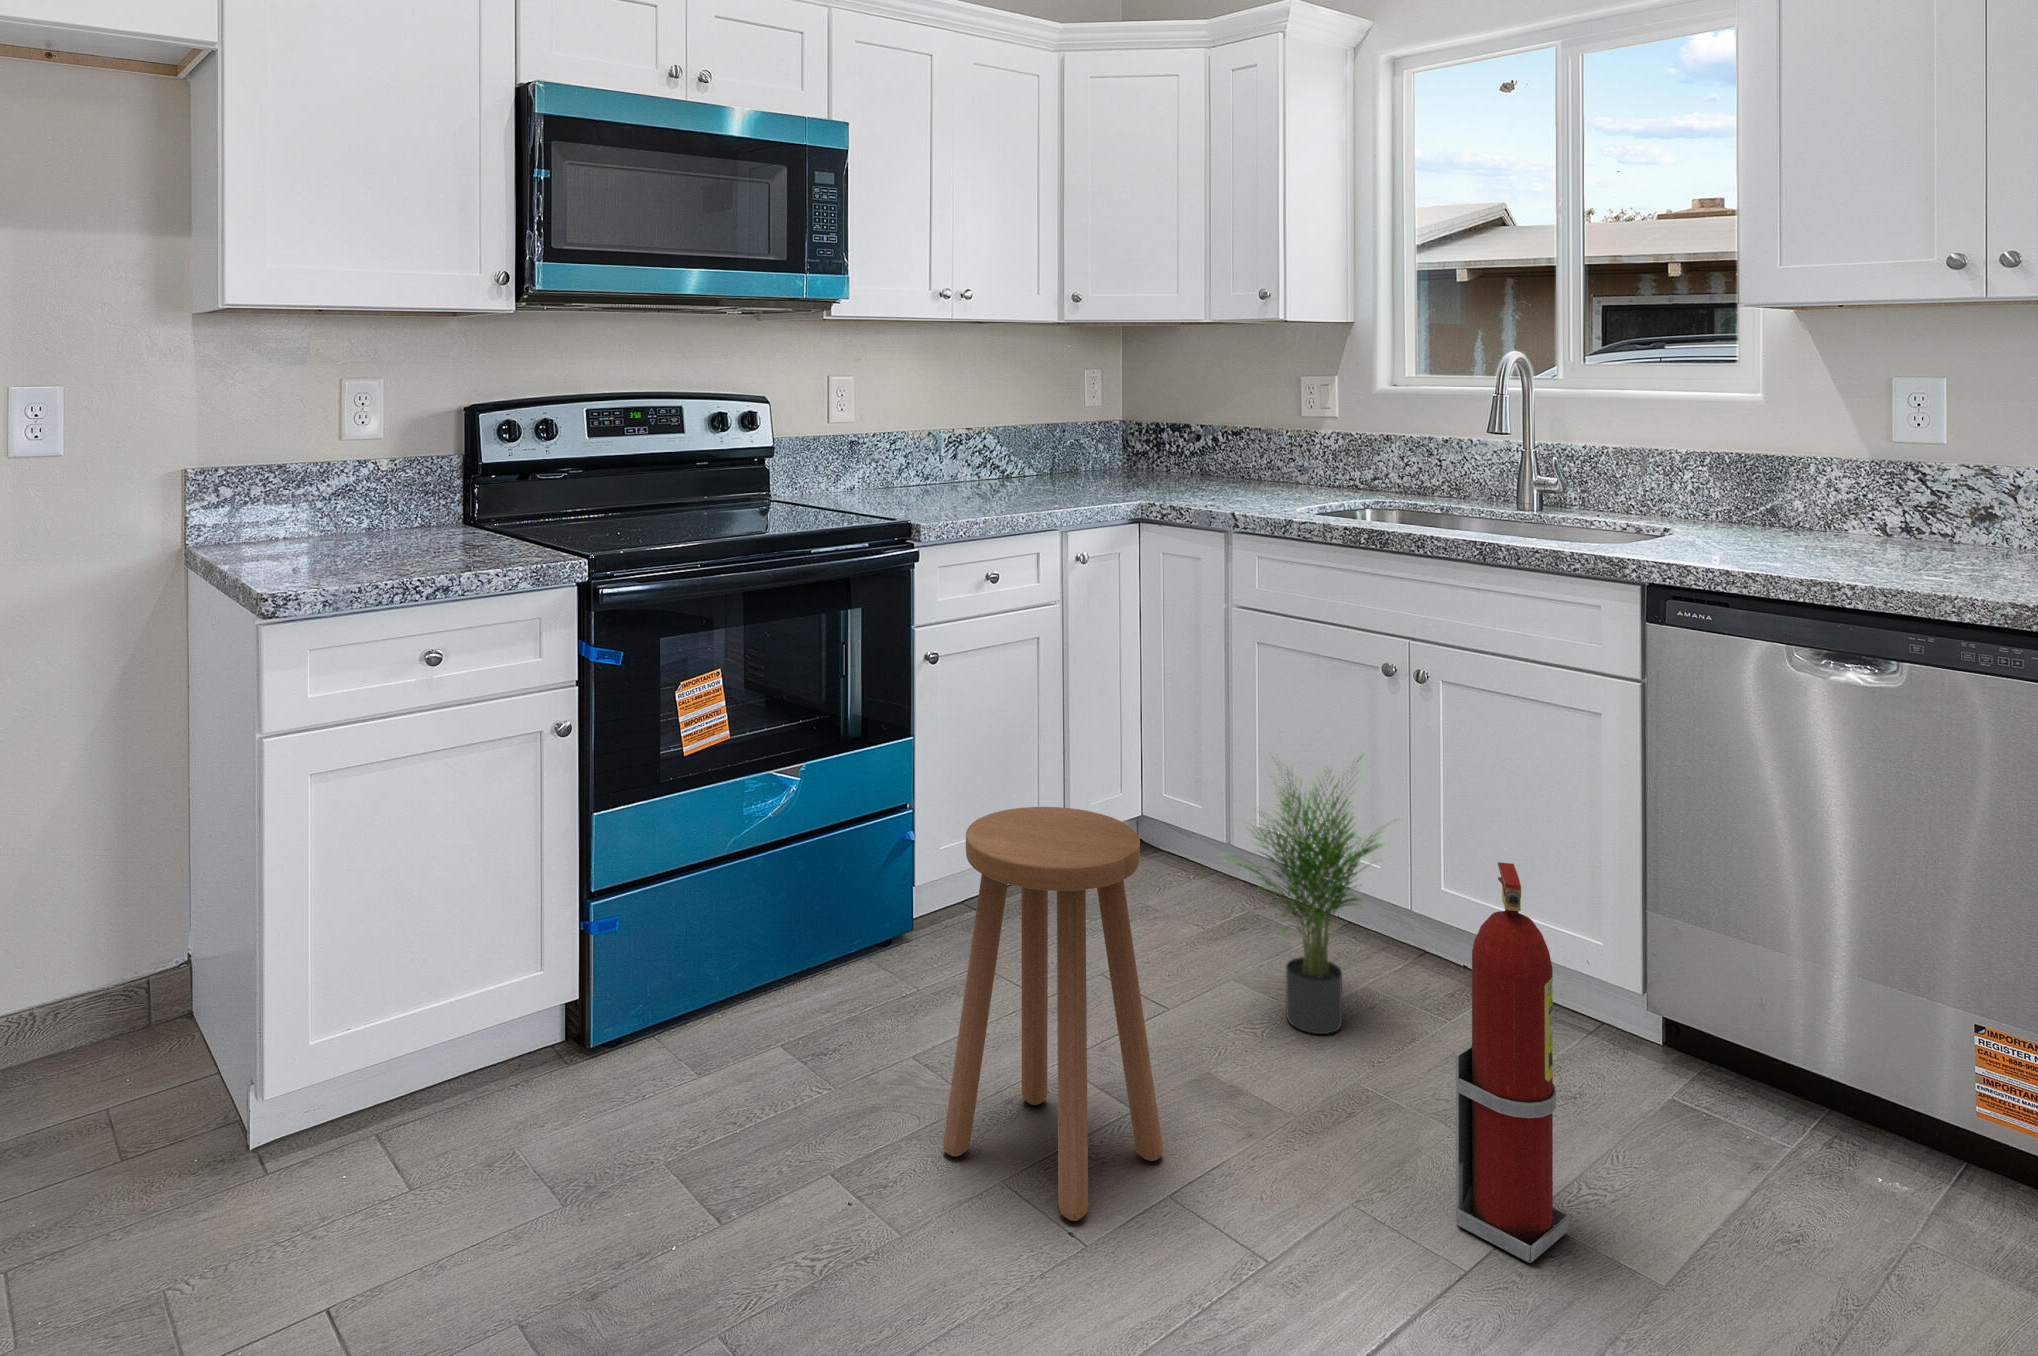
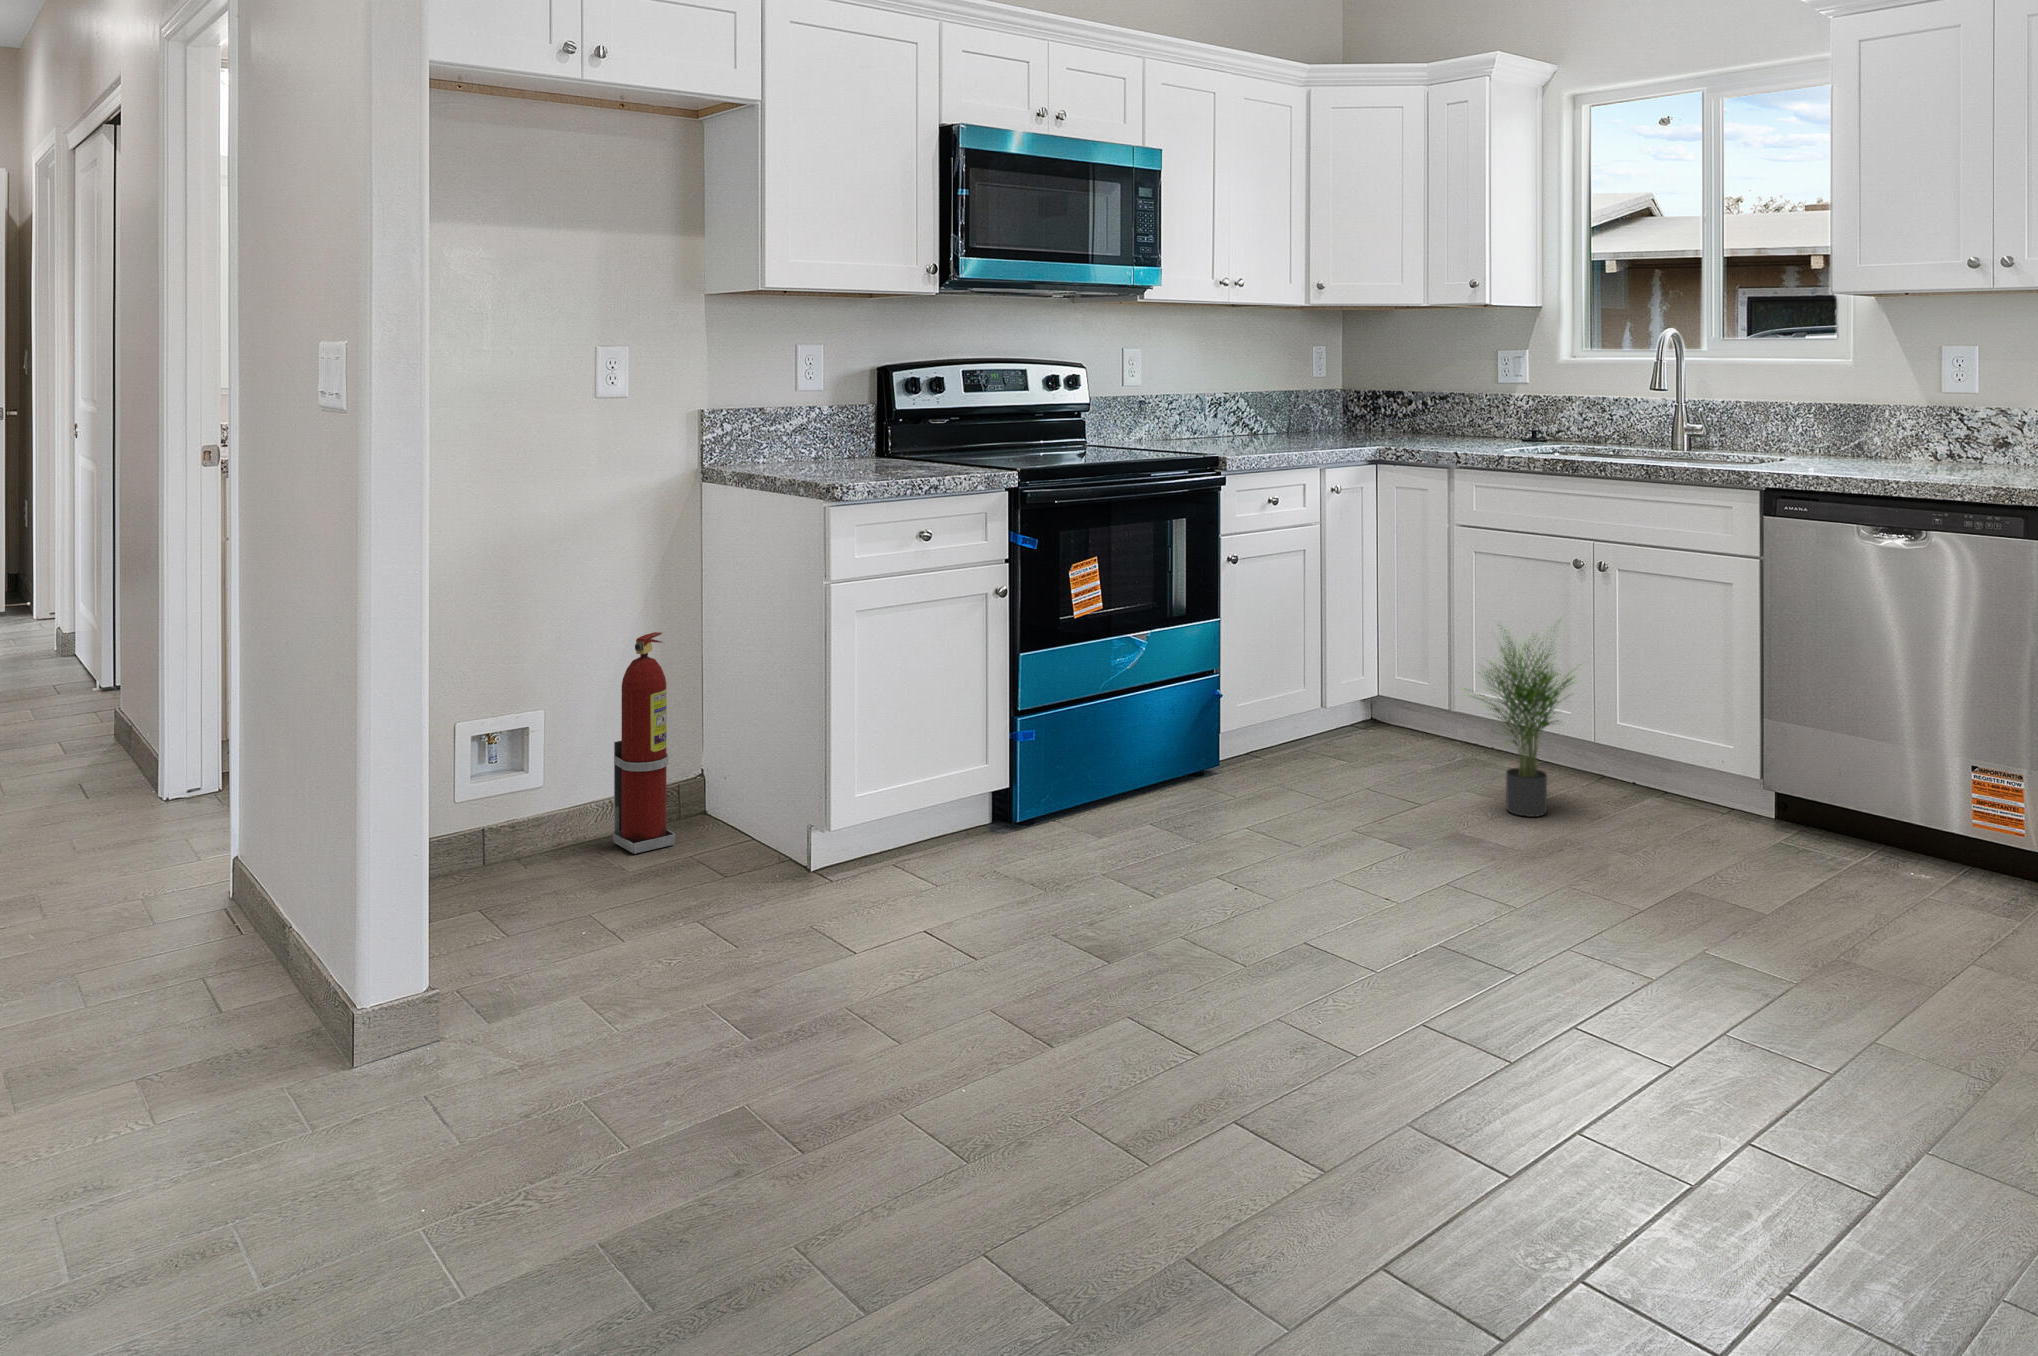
stool: present [943,807,1163,1221] -> none [1285,640,1436,894]
fire extinguisher: present [1456,862,1569,1263] -> present [613,632,675,854]

